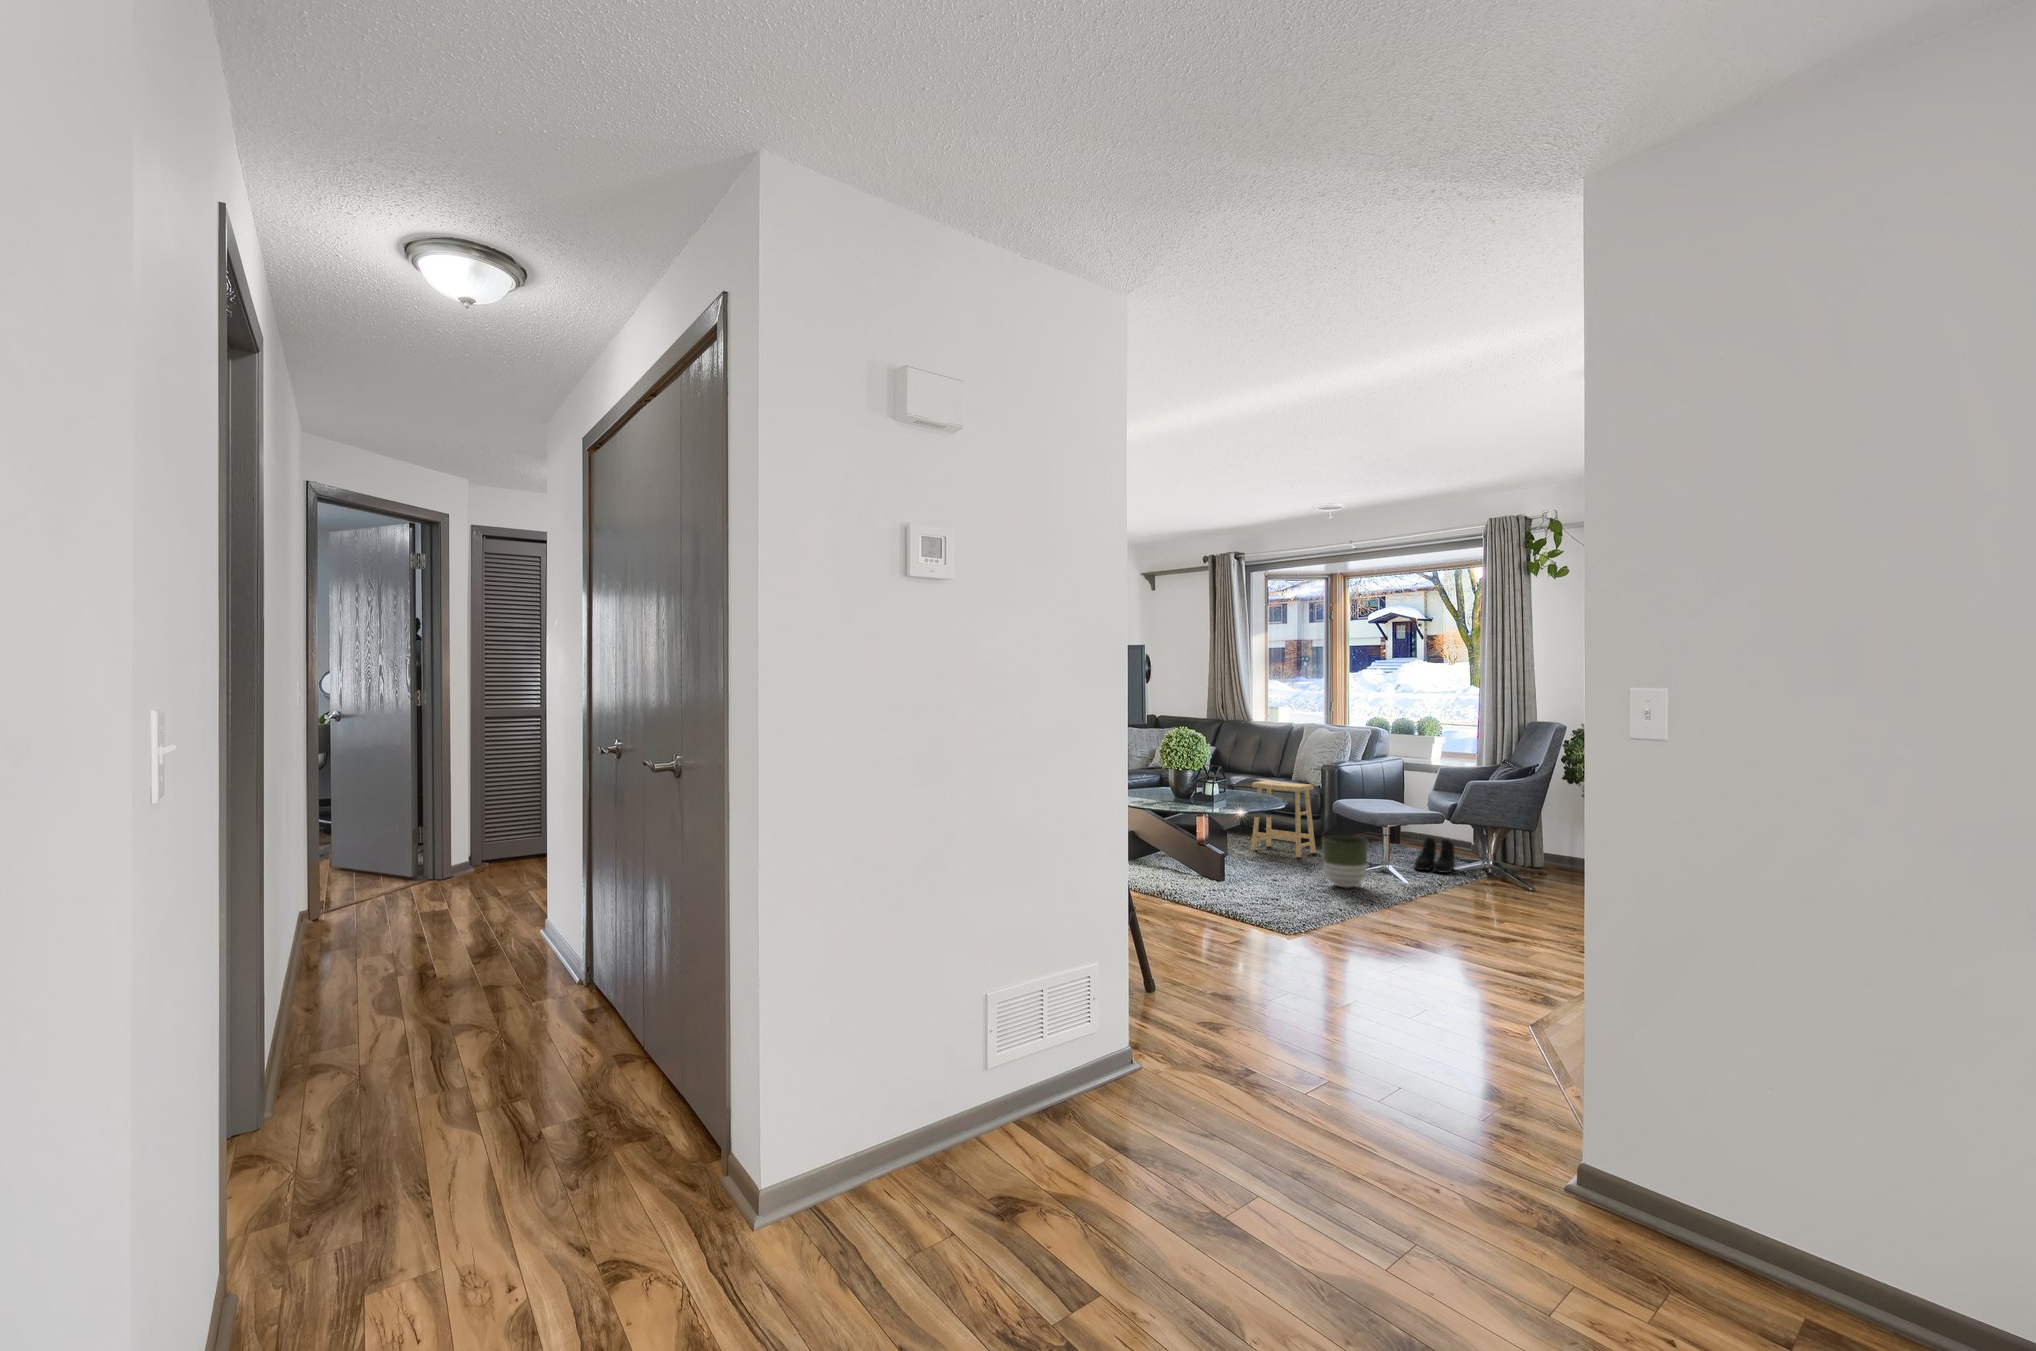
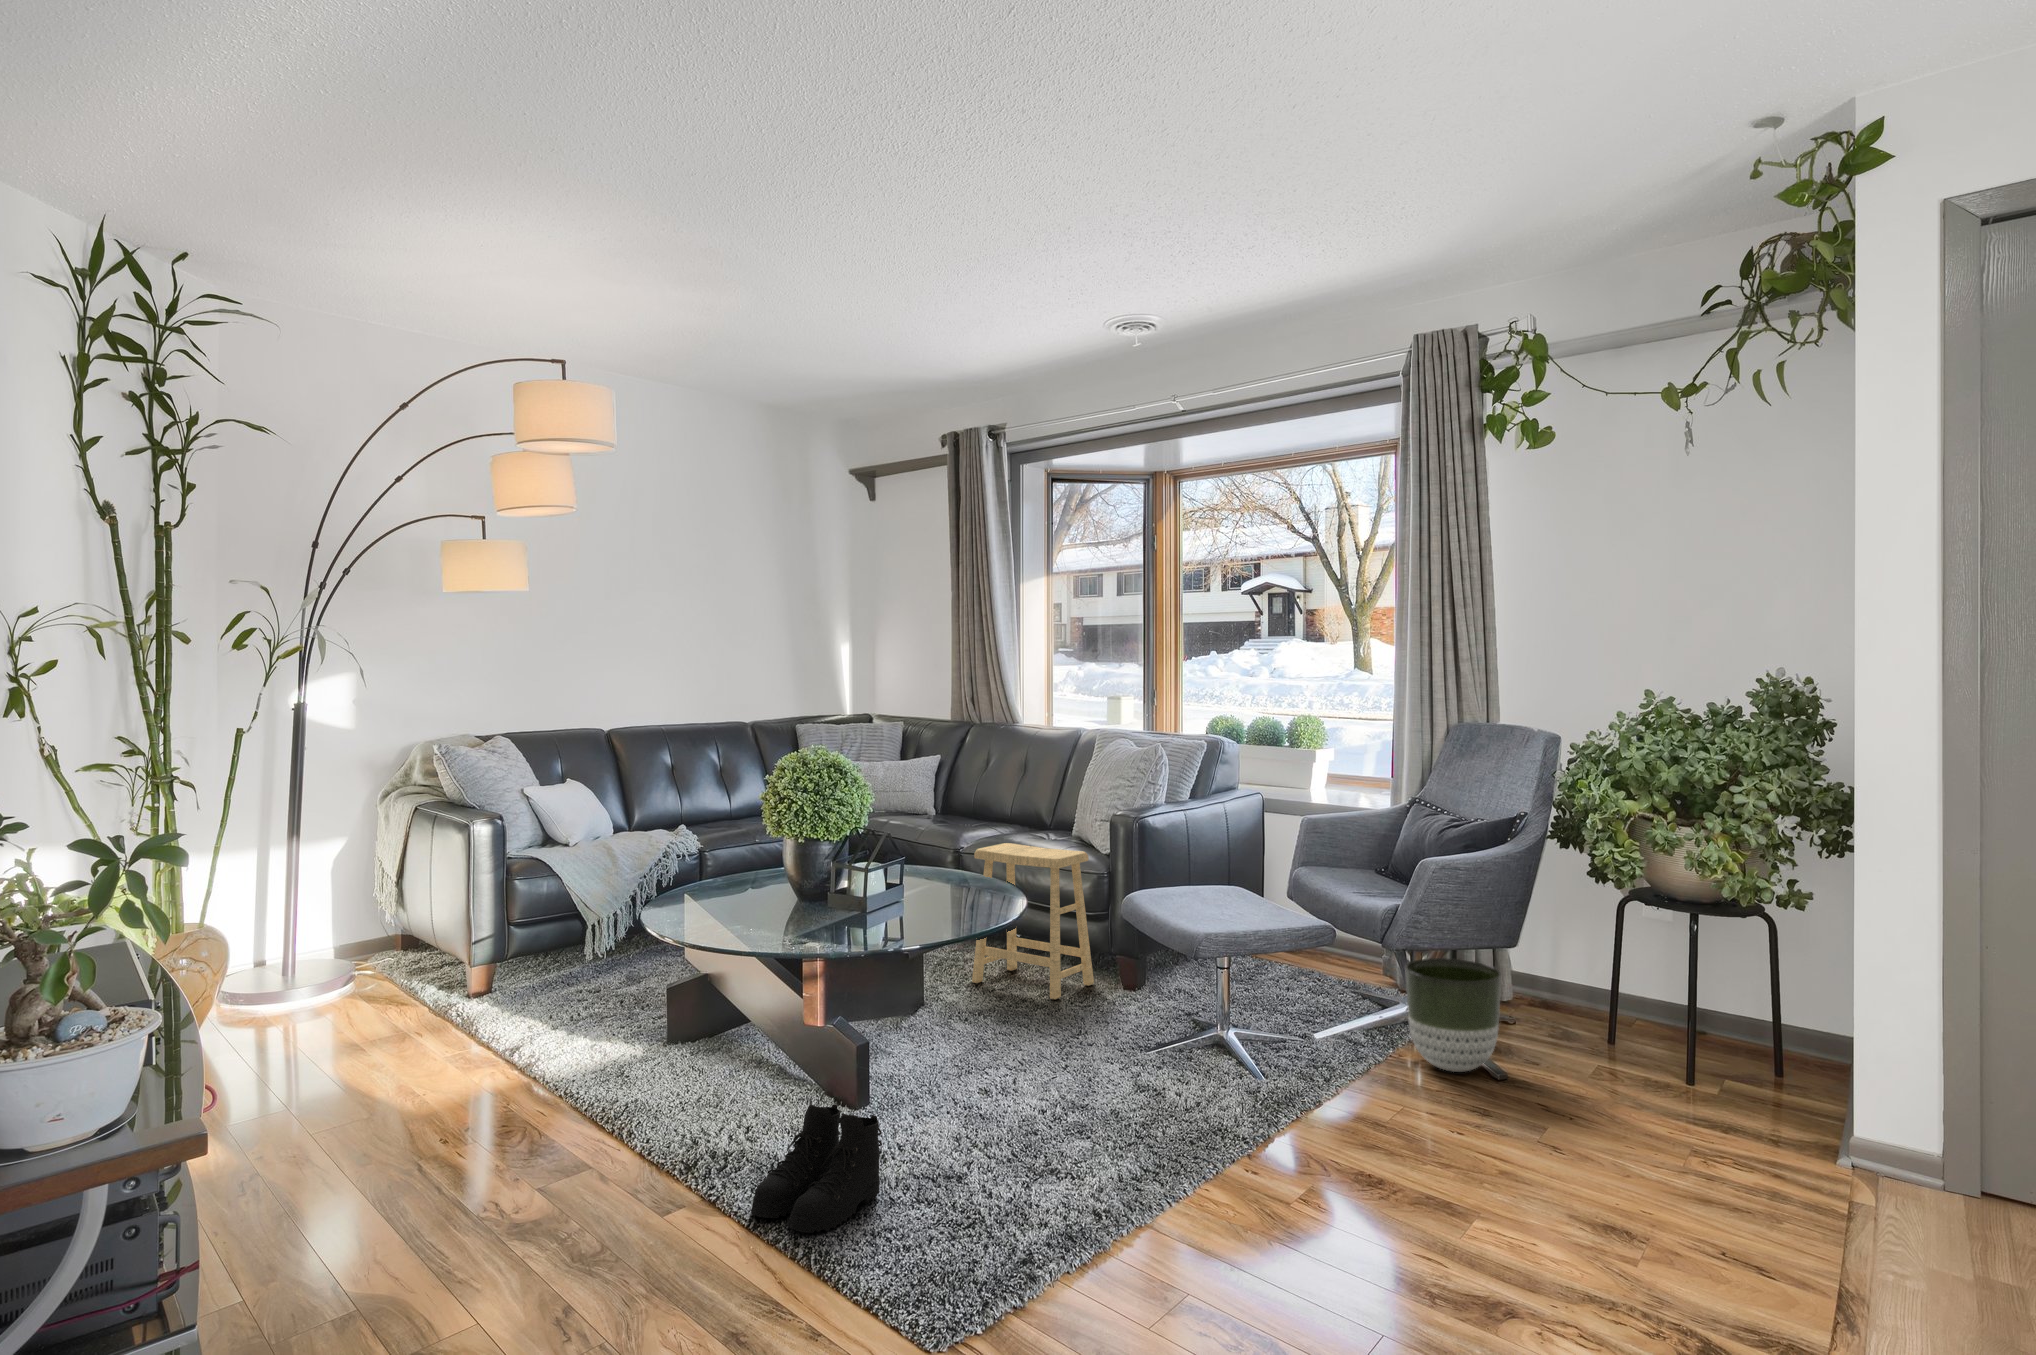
planter: present [1322,835,1368,888] -> present [1406,958,1501,1072]
boots: present [1414,838,1455,873] -> present [751,1103,882,1233]

